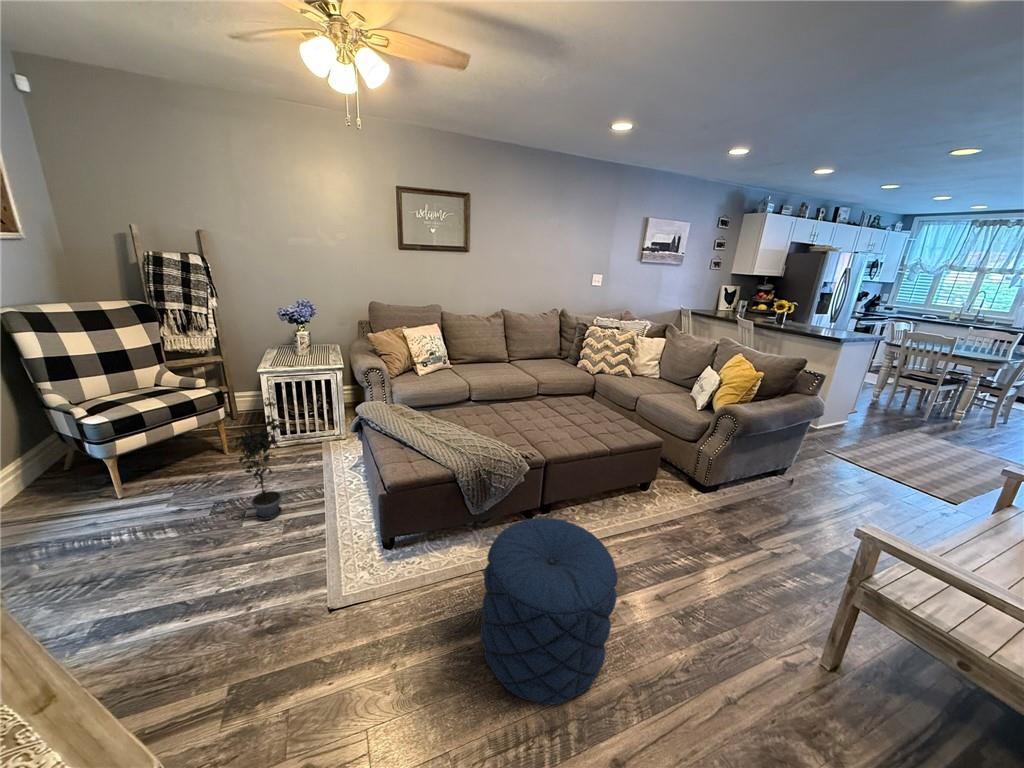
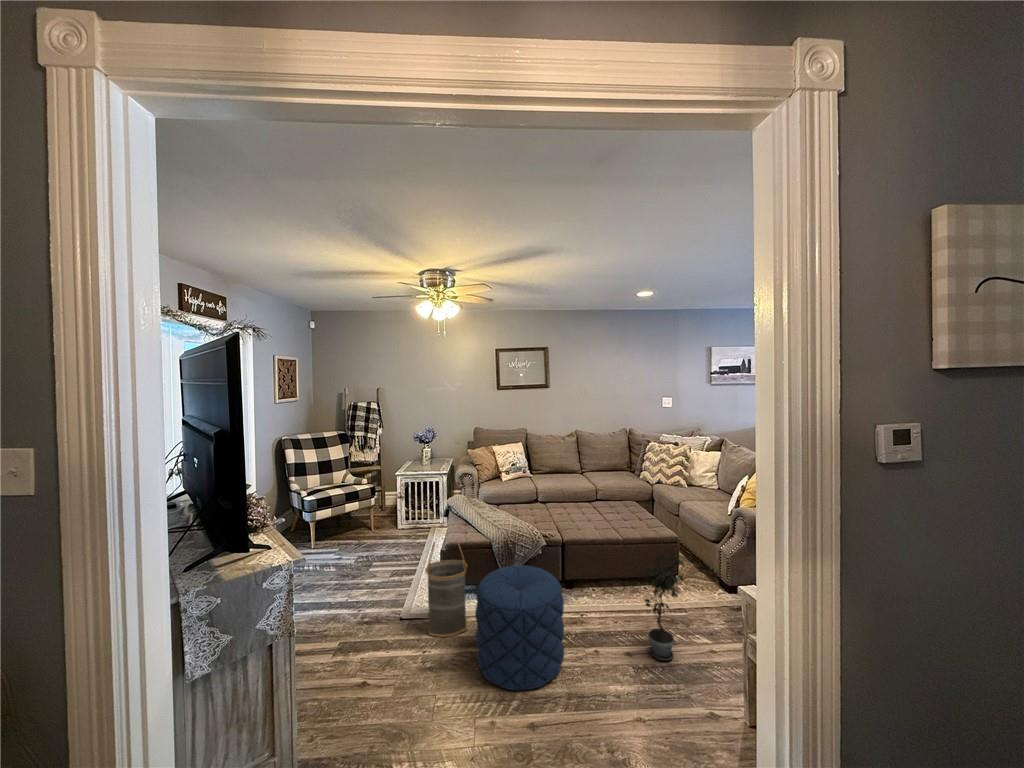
potted plant: present [229,415,286,520] -> present [643,550,684,660]
basket: none [376,489,446,632] -> present [425,540,468,637]

